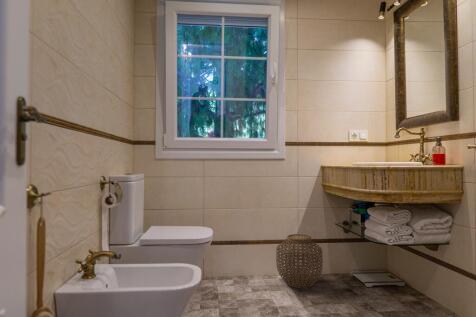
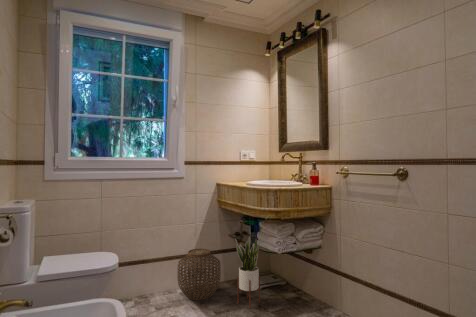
potted plant: none [336,223,368,304] -> present [235,237,260,308]

